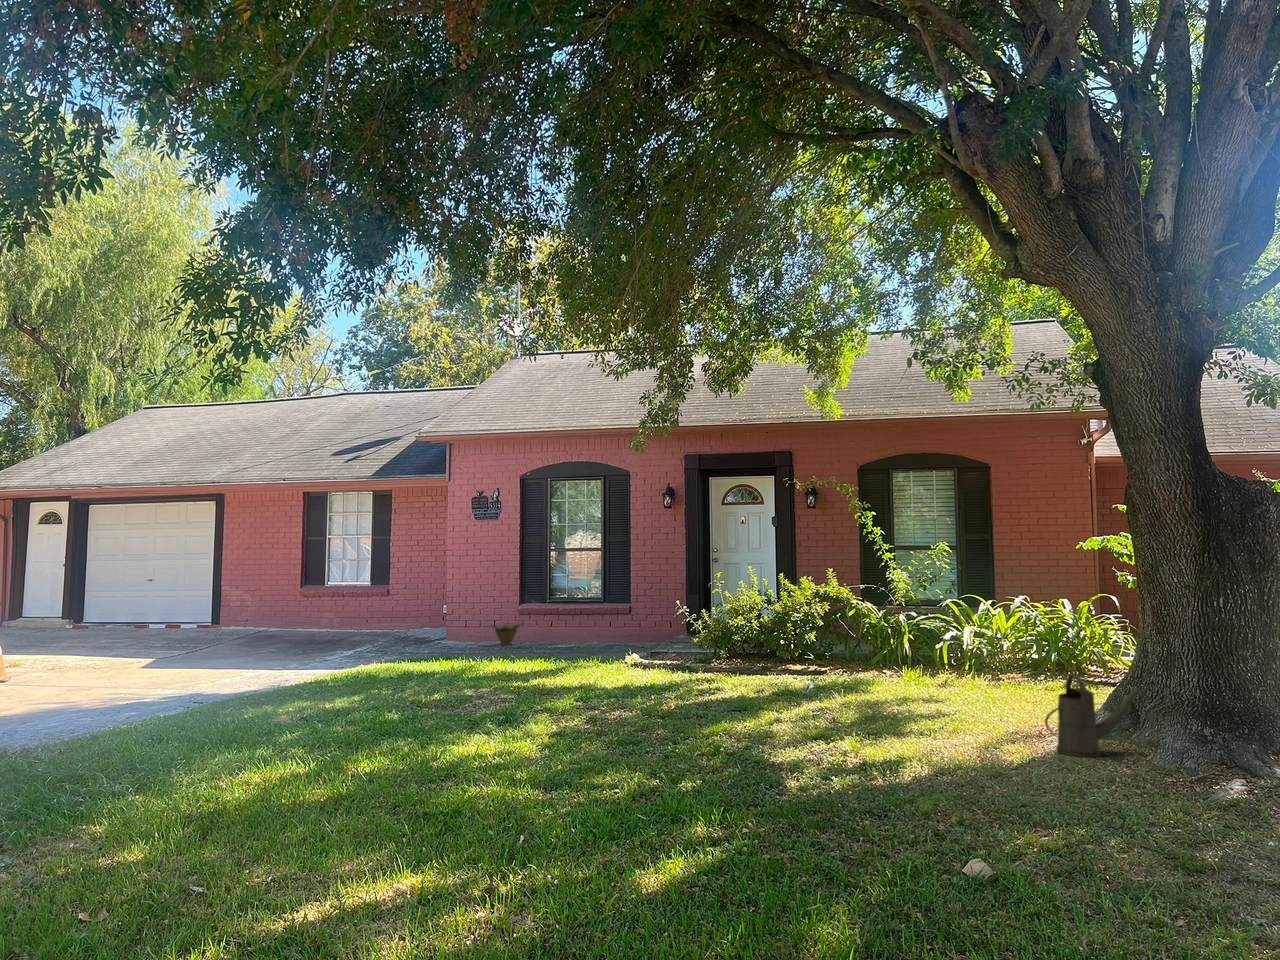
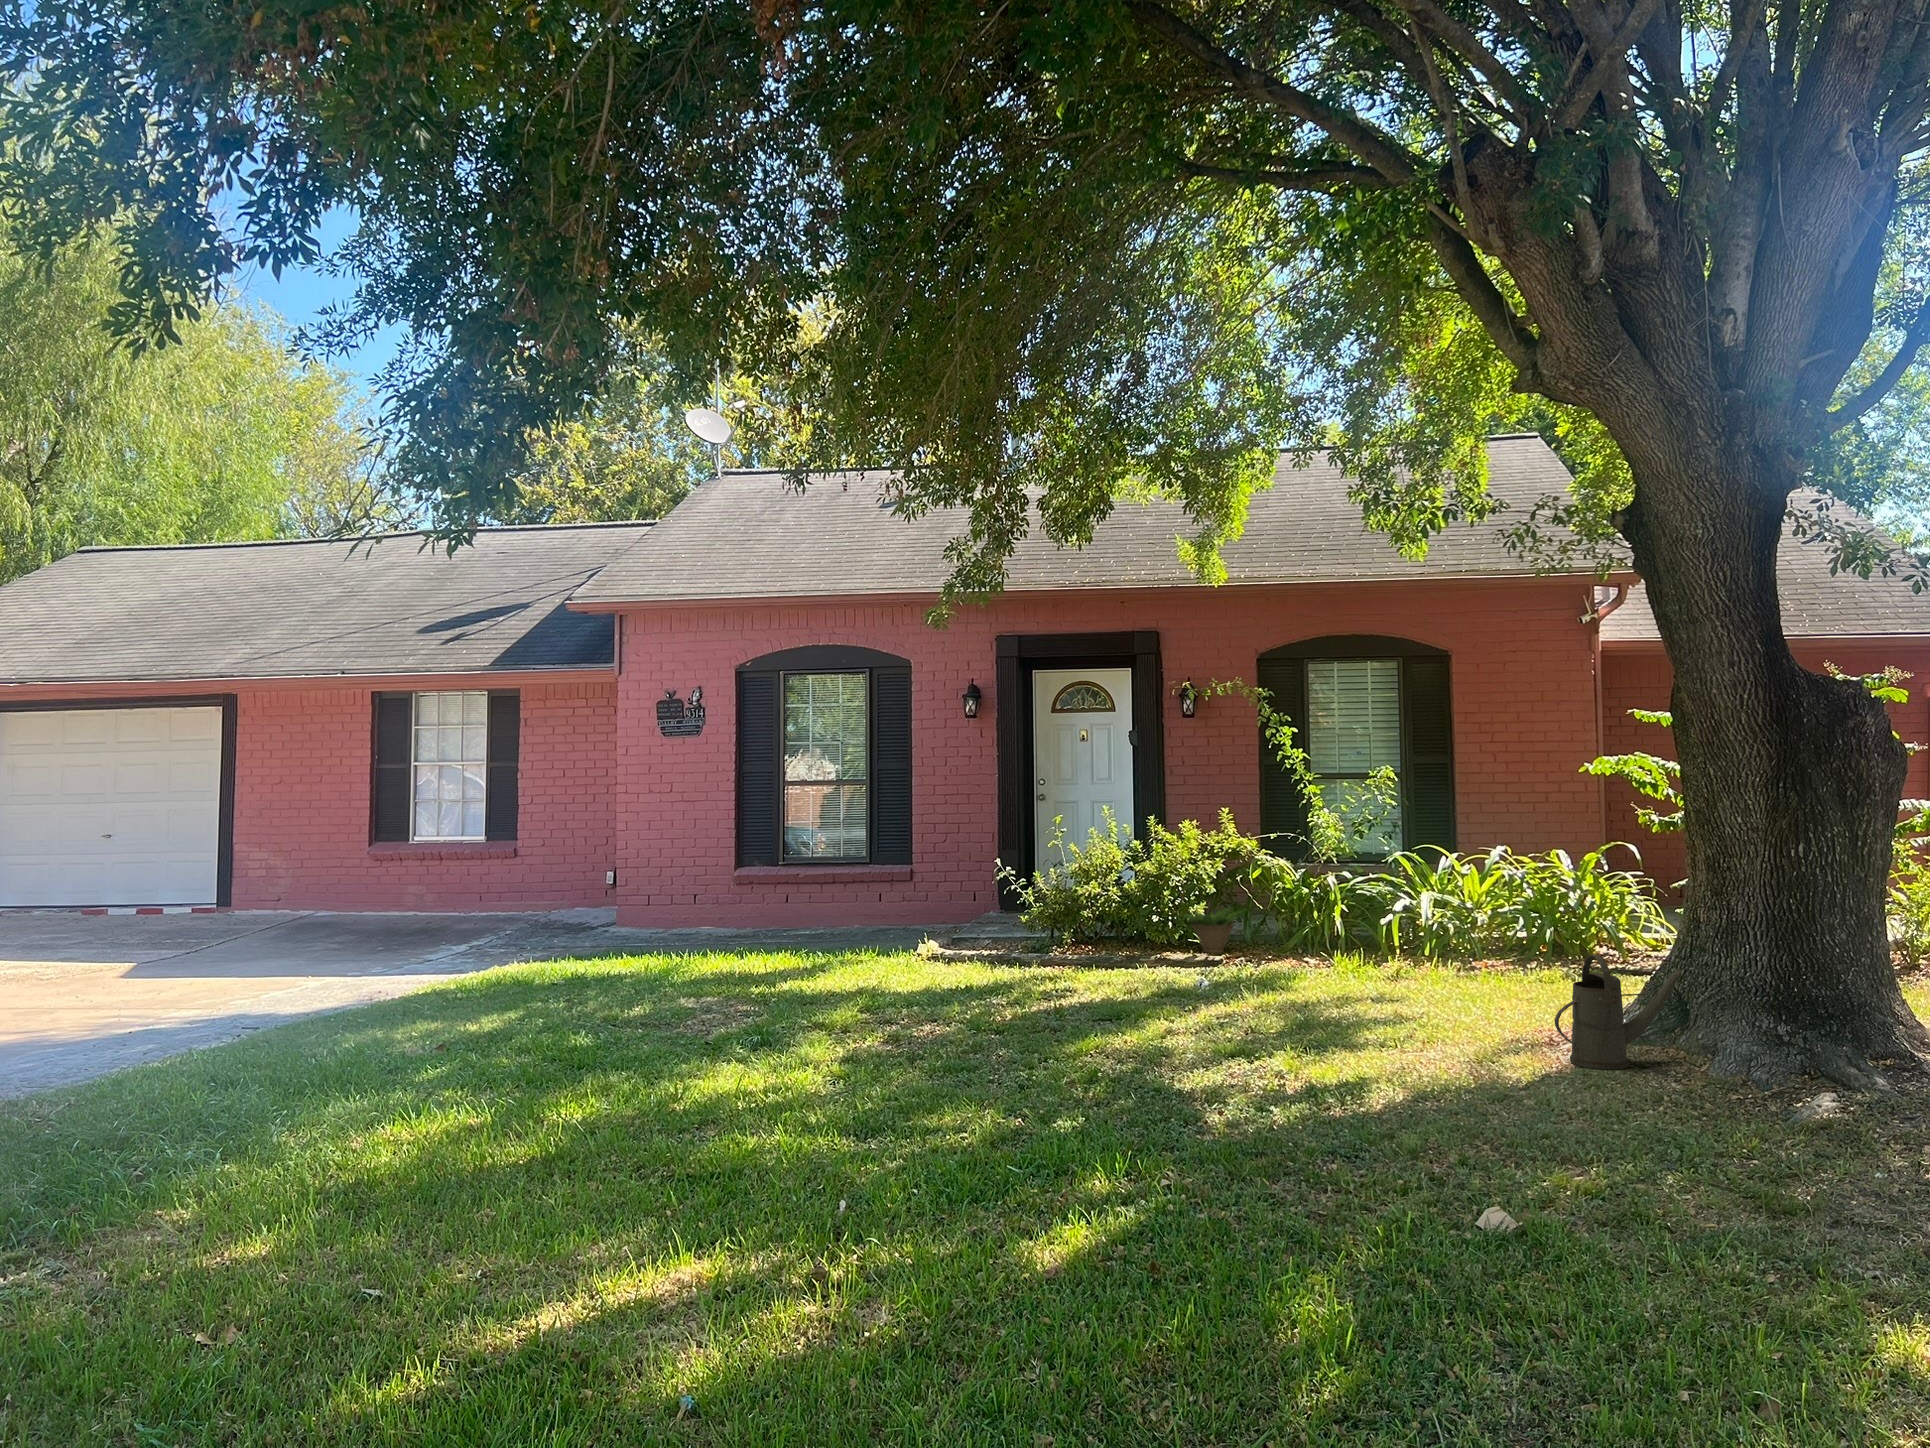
decorative plant: present [492,624,522,645] -> present [1183,908,1242,953]

